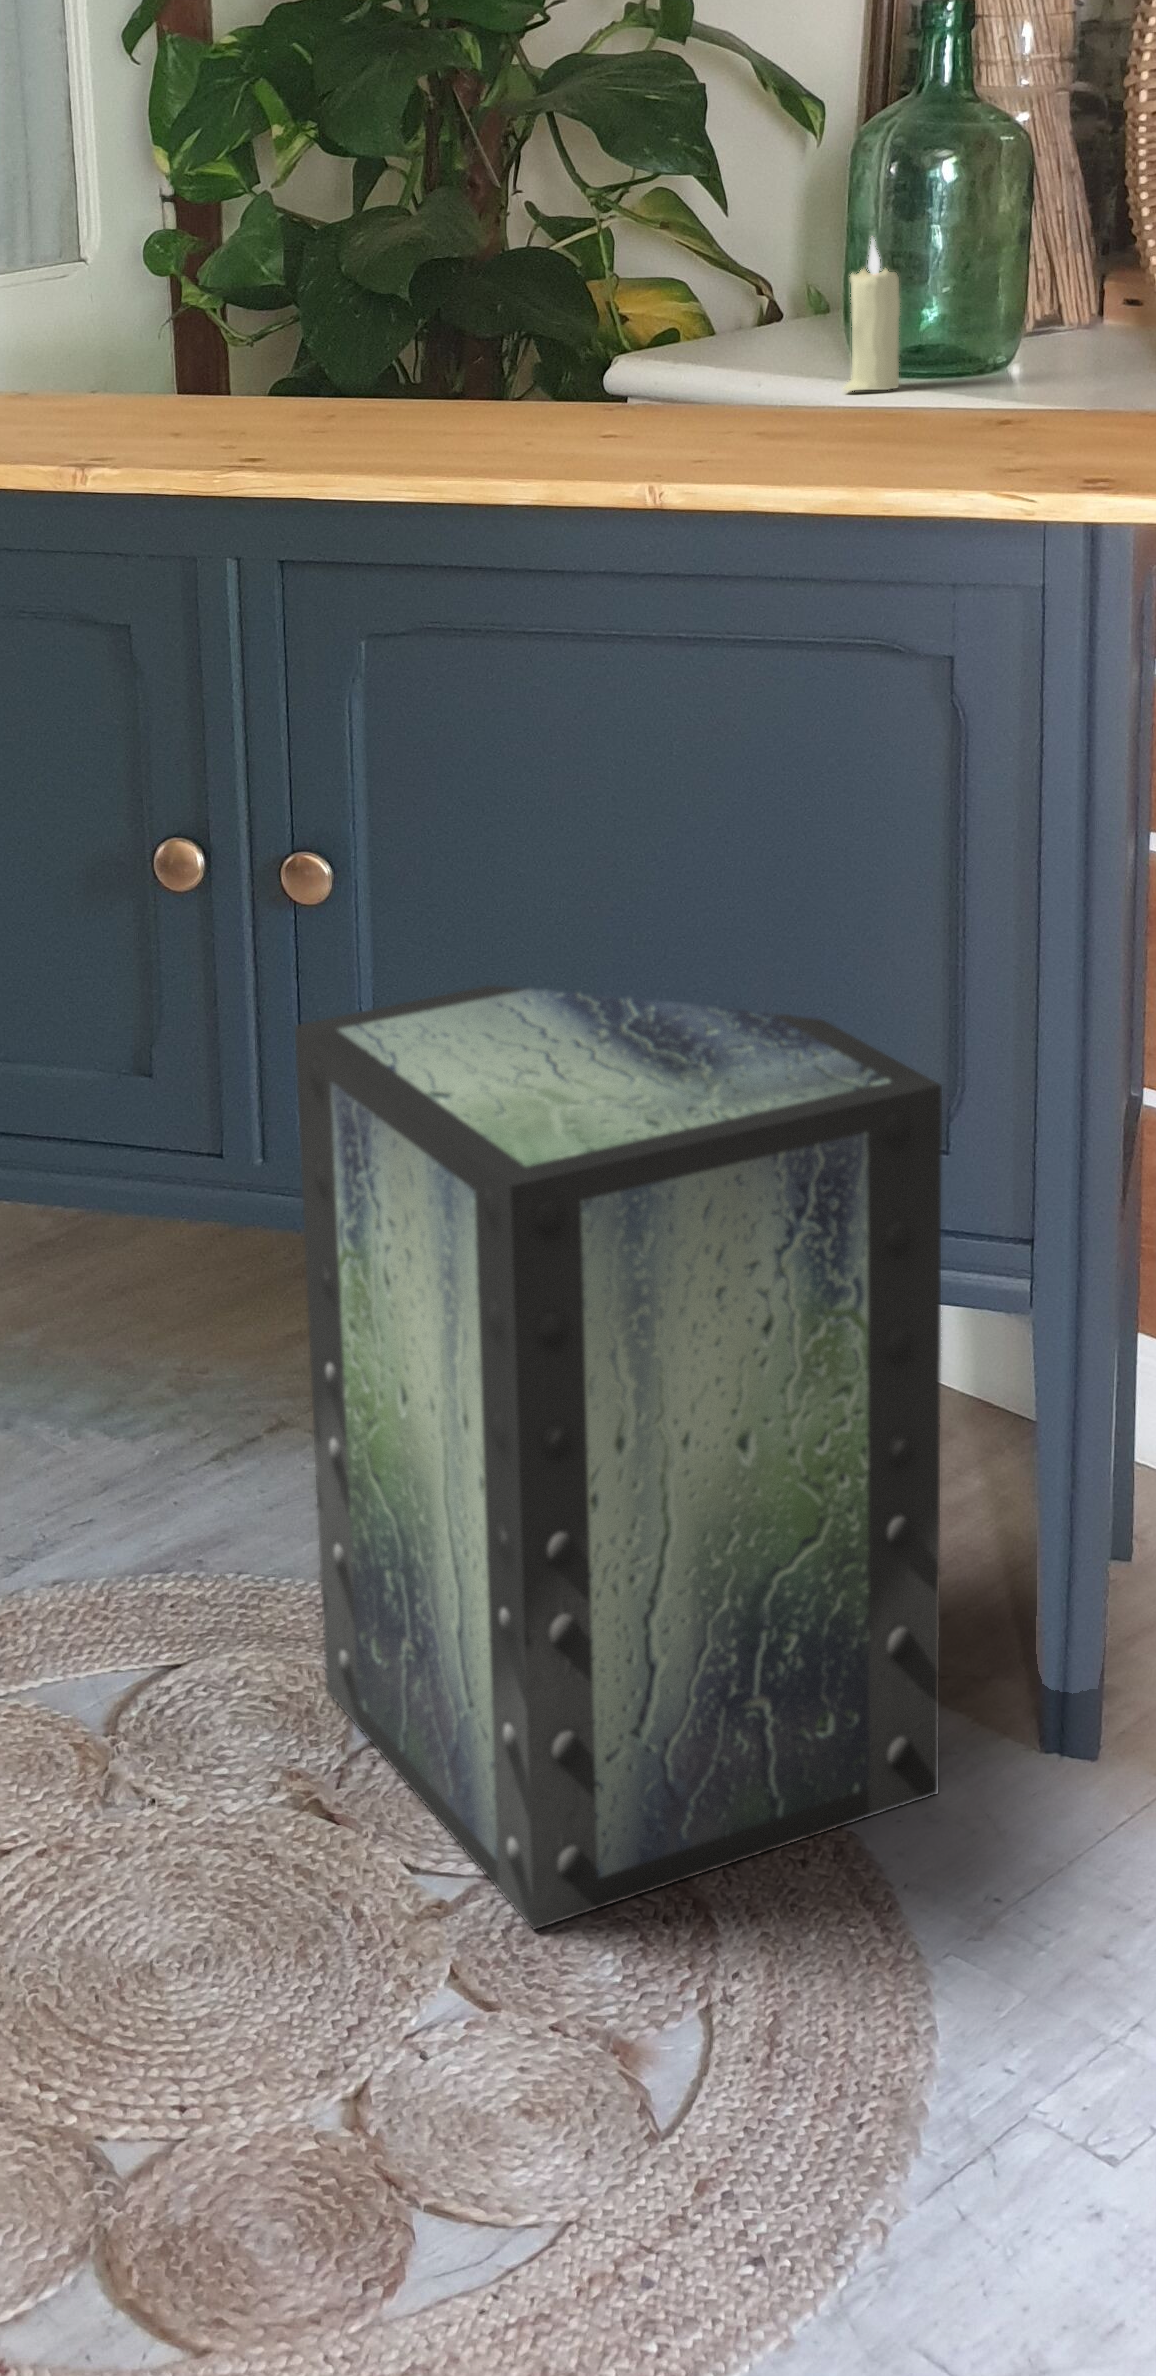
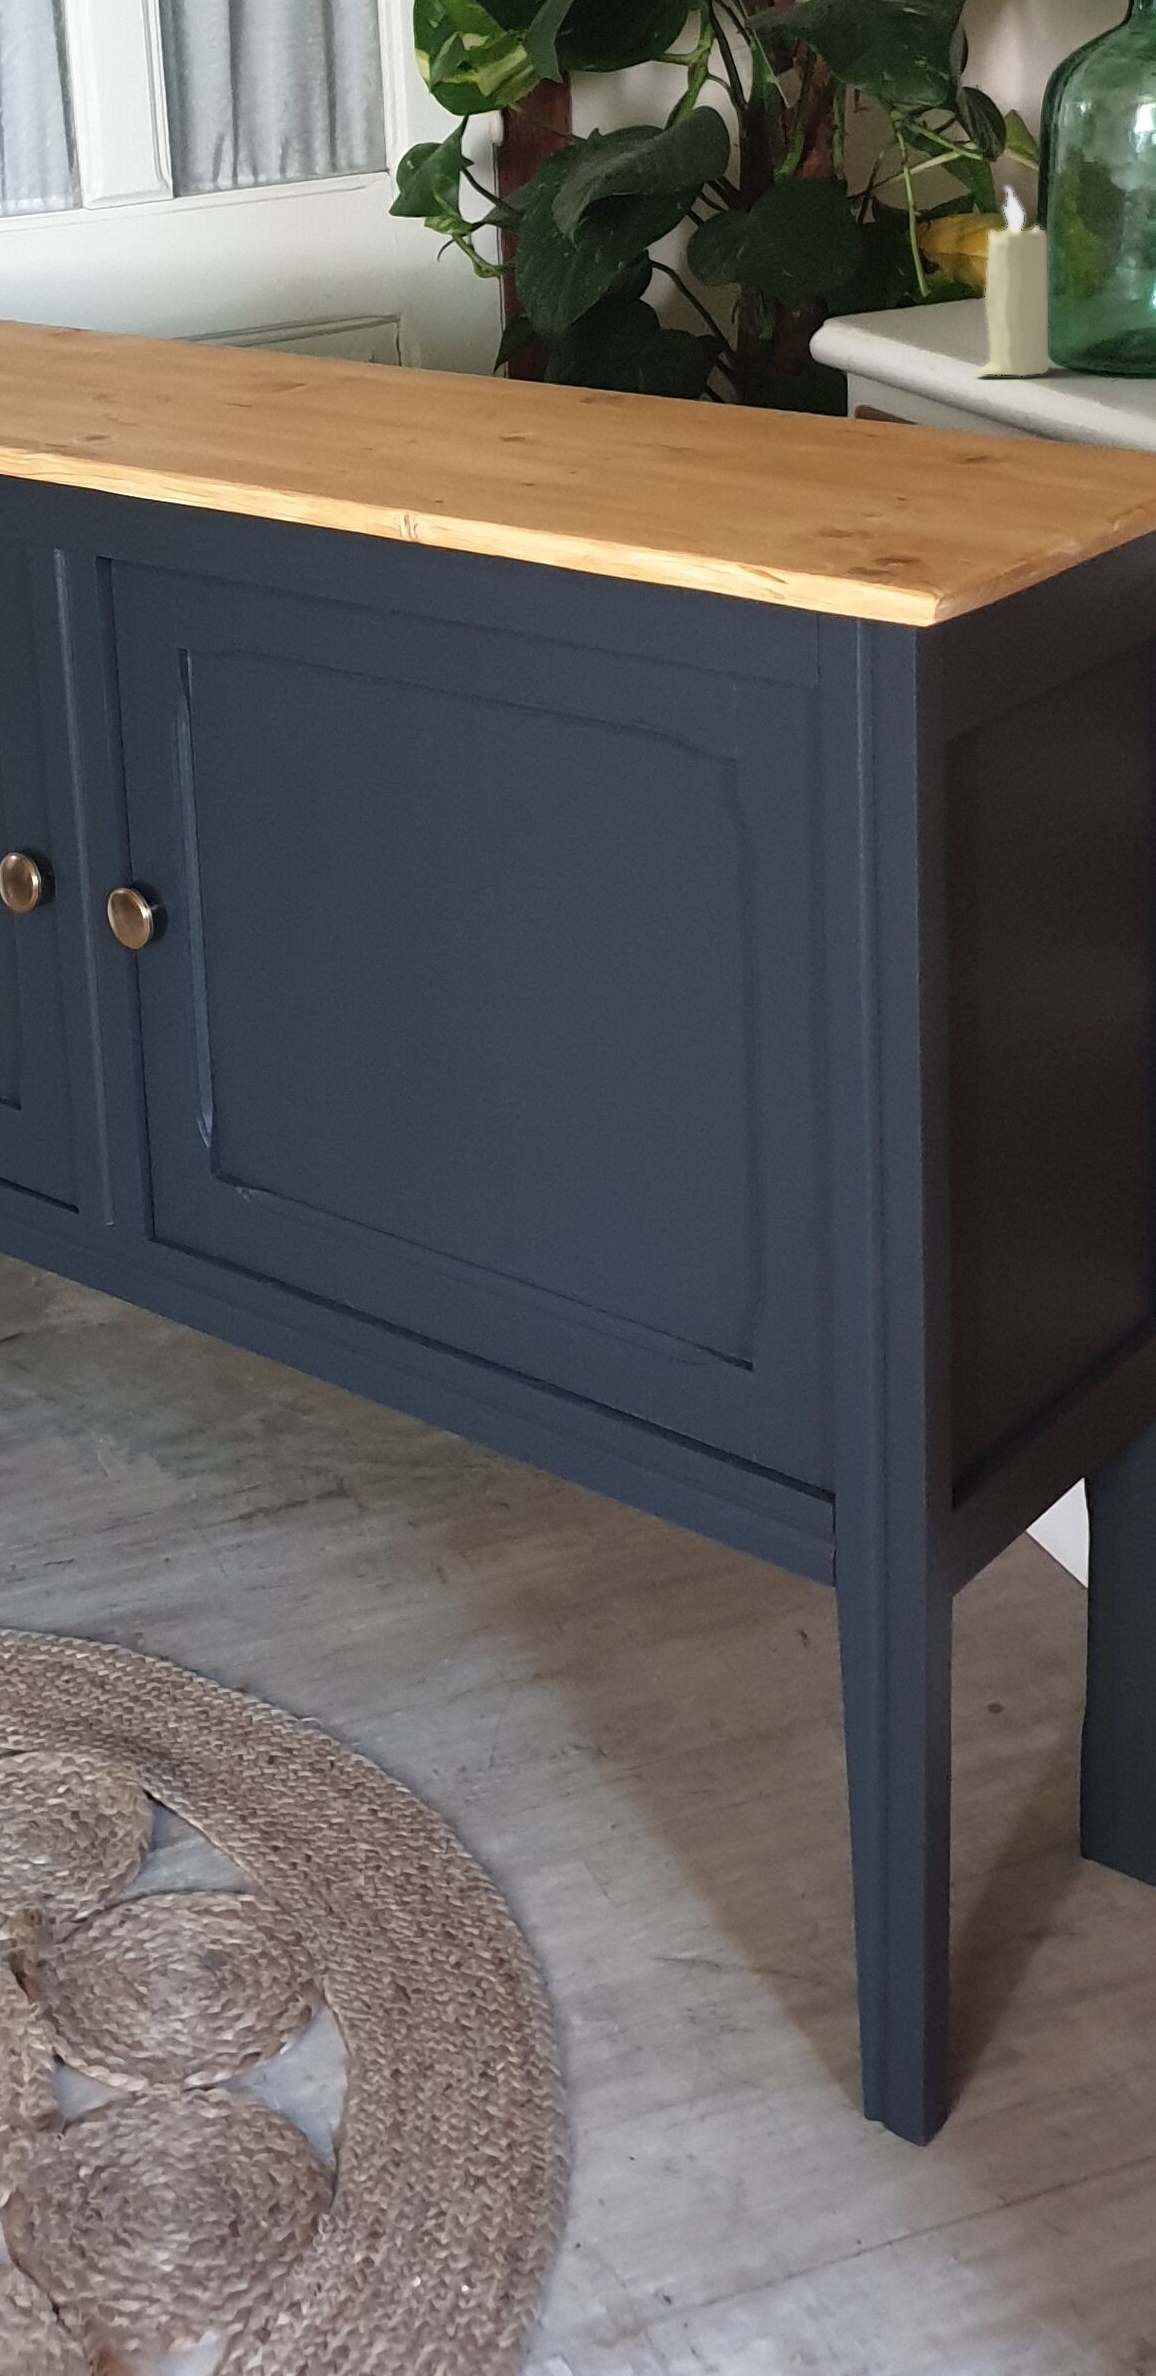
storage box: present [295,986,942,1929] -> none [40,1038,694,2173]

